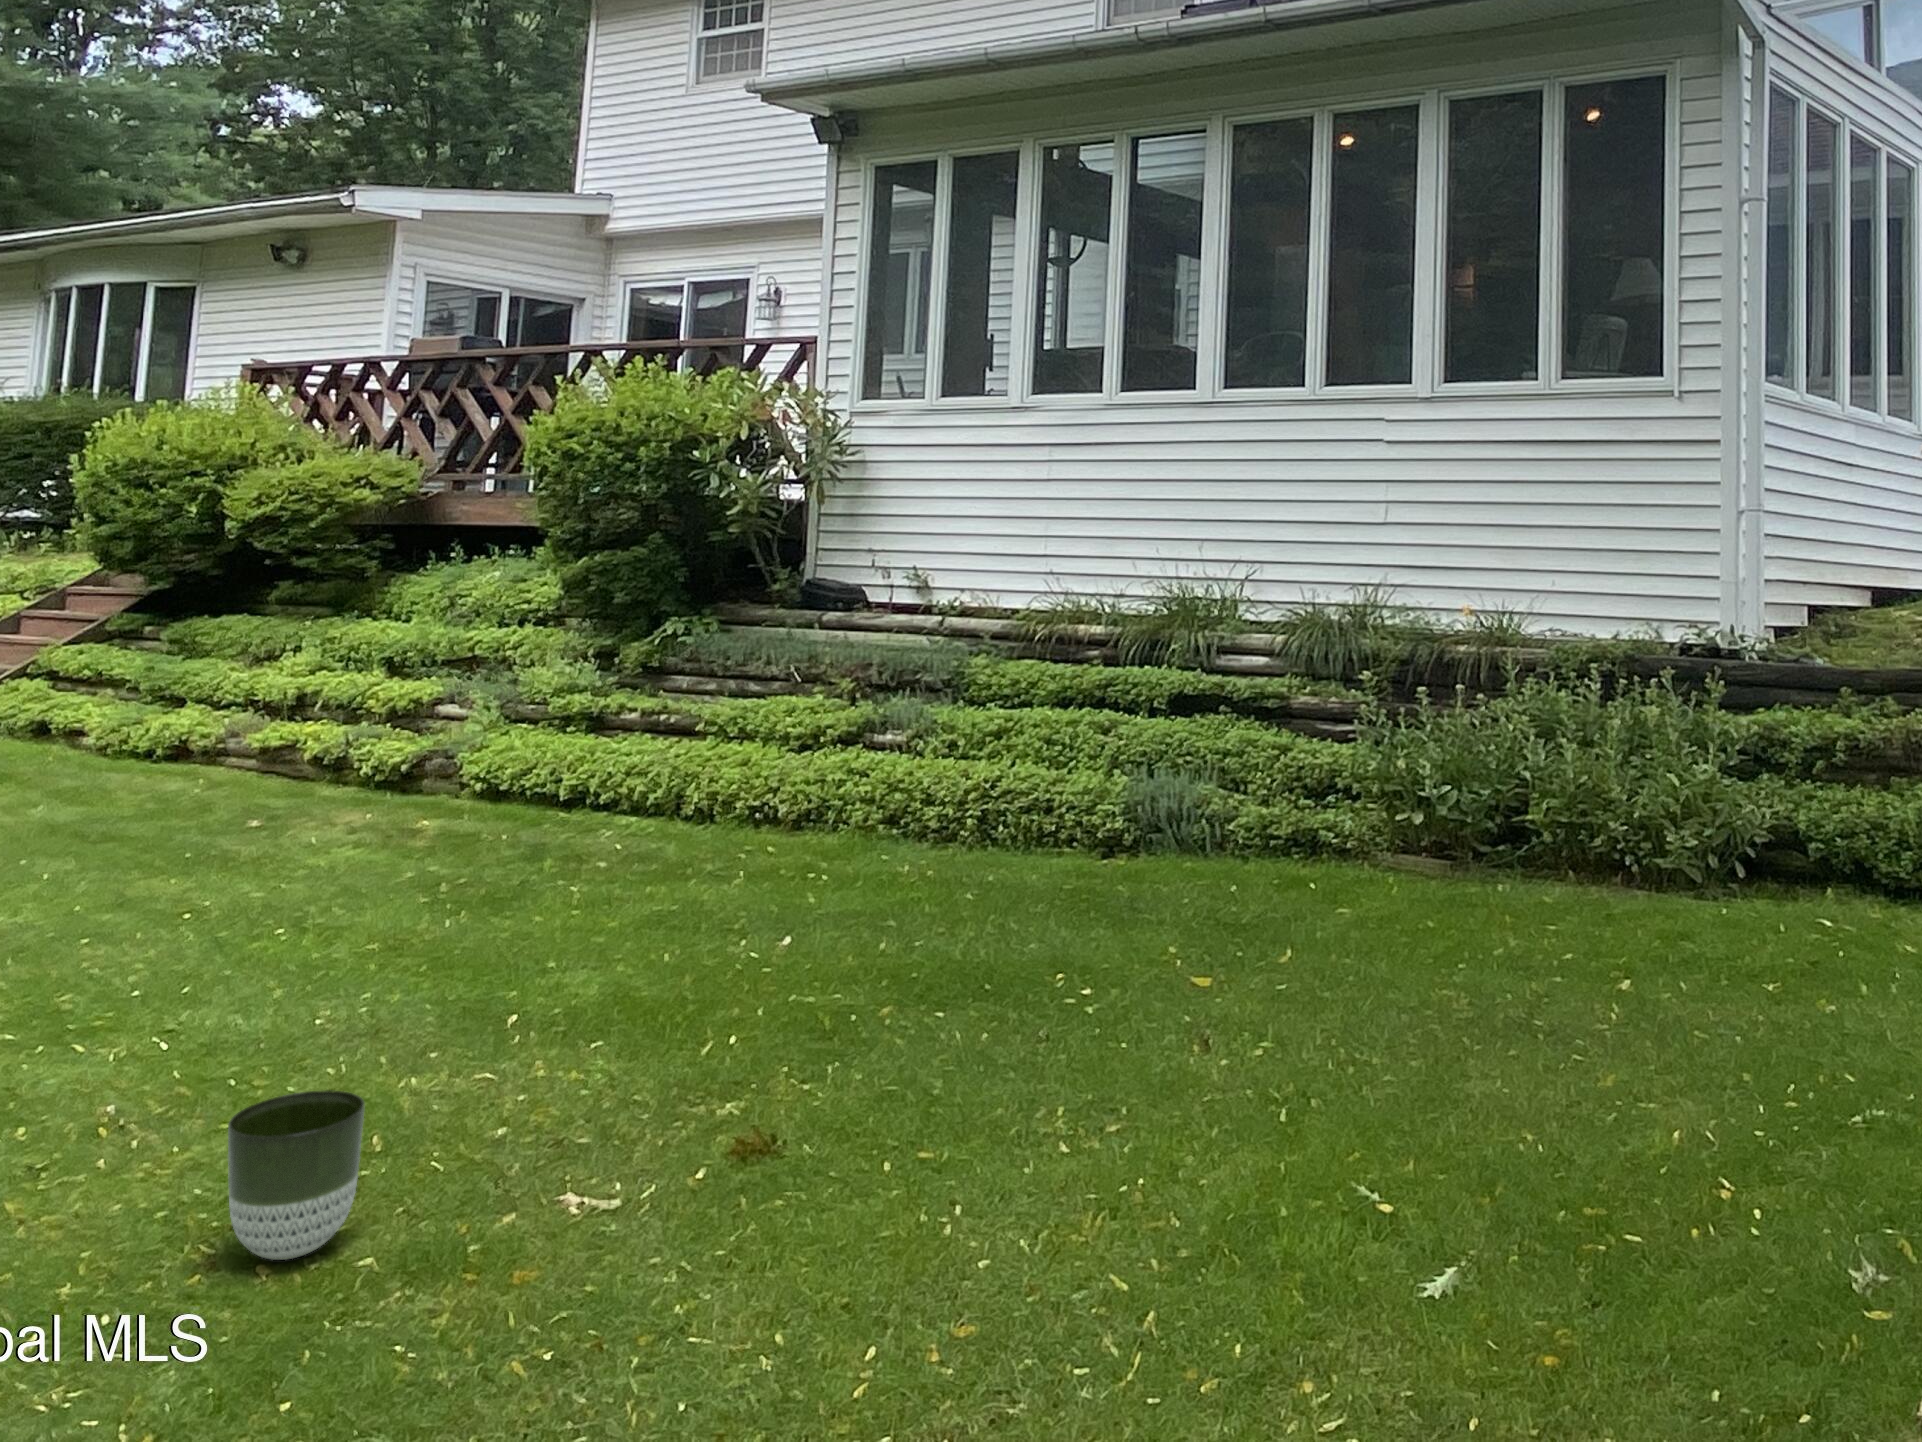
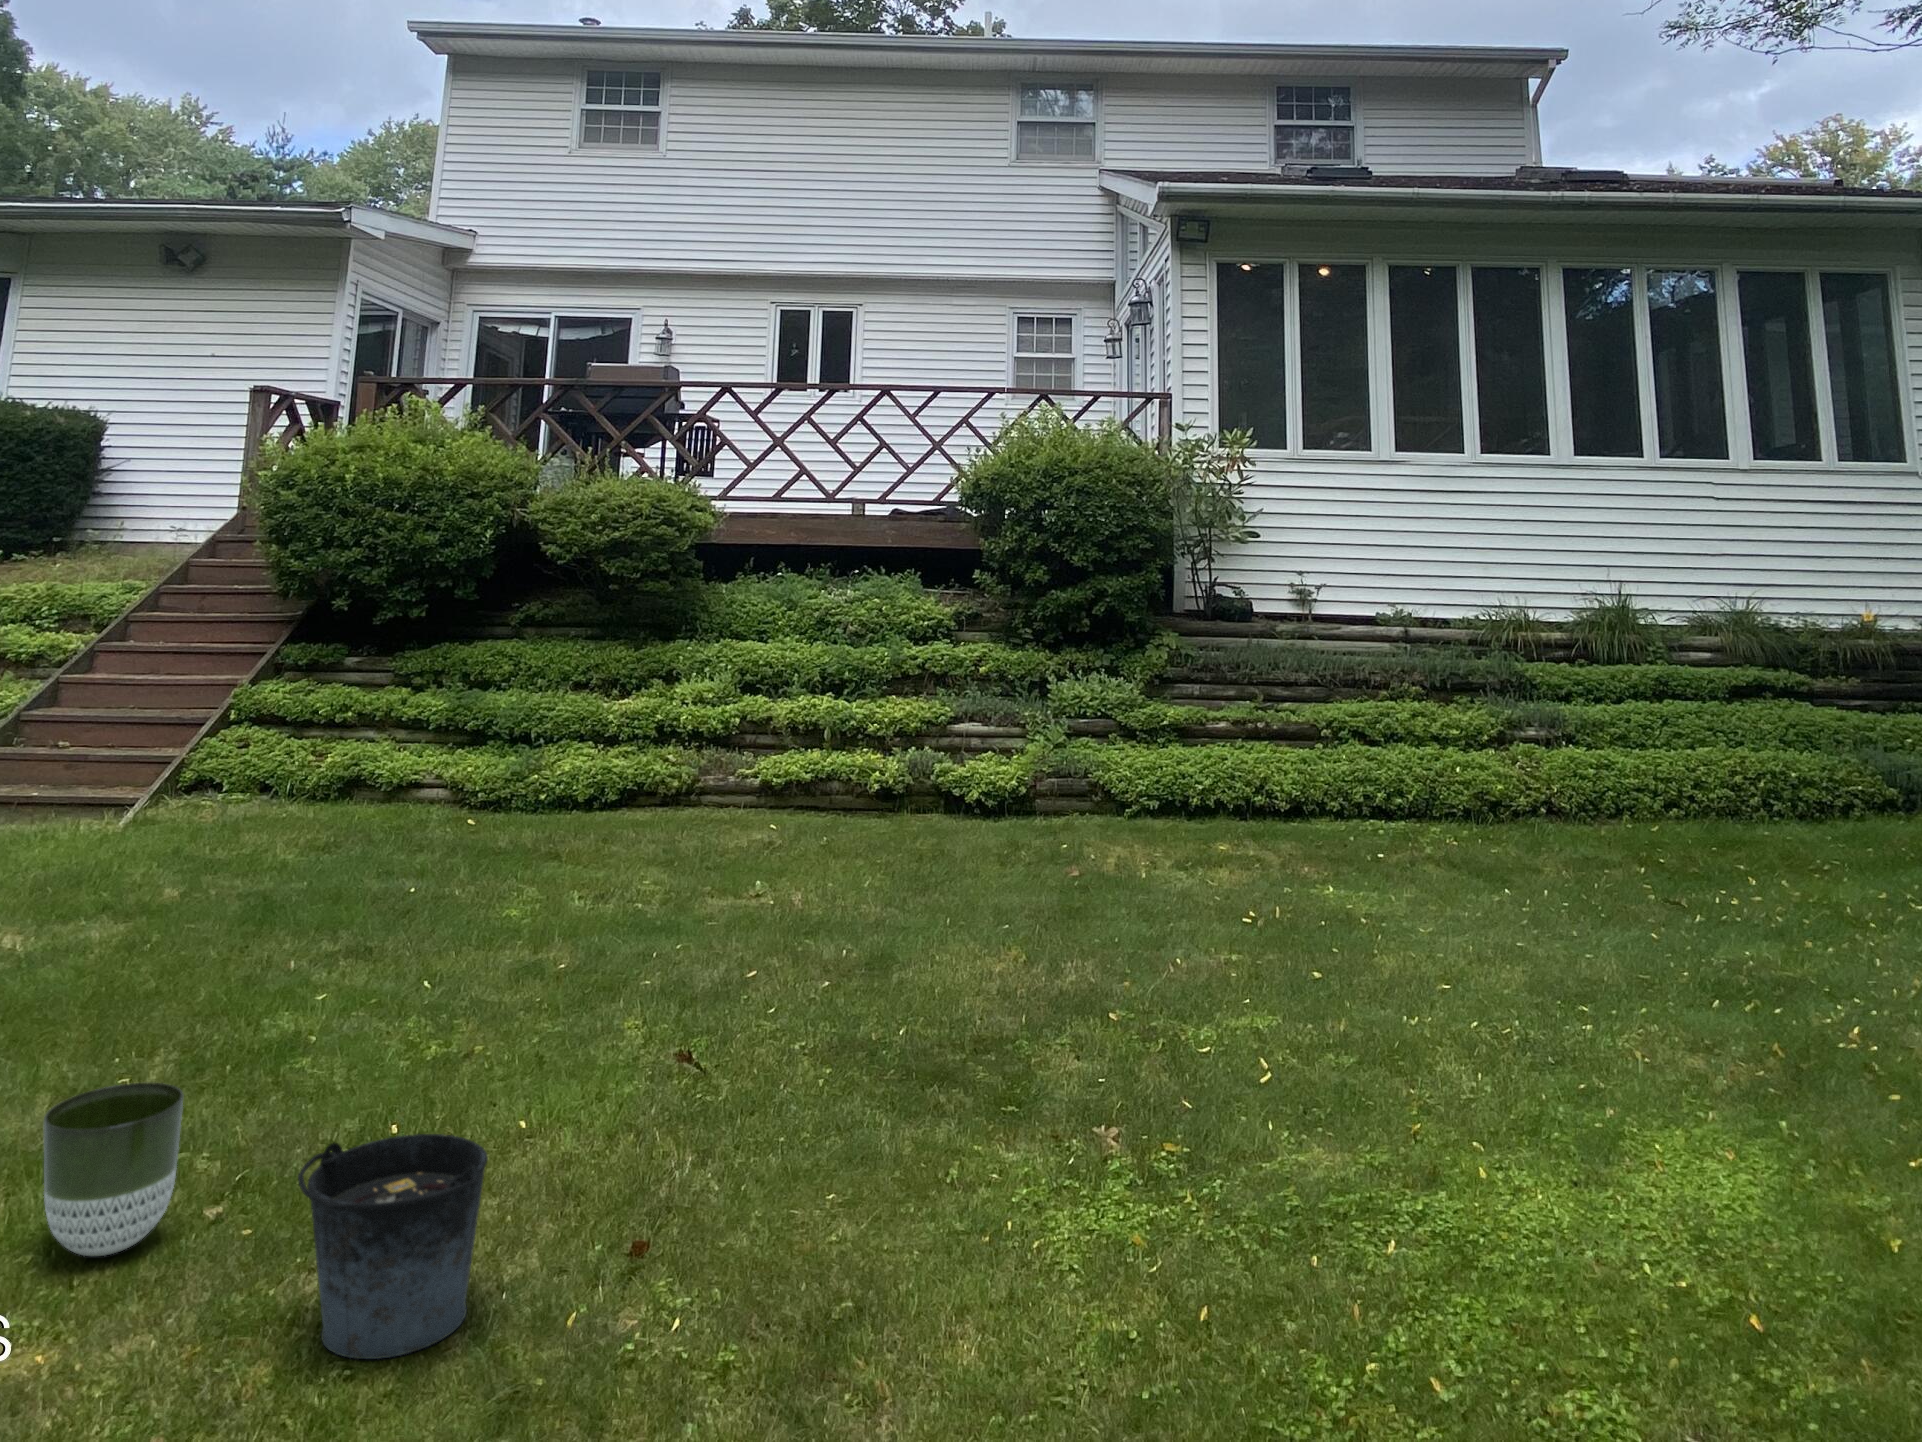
bucket: none [488,1142,673,1357] -> present [298,1134,488,1359]

